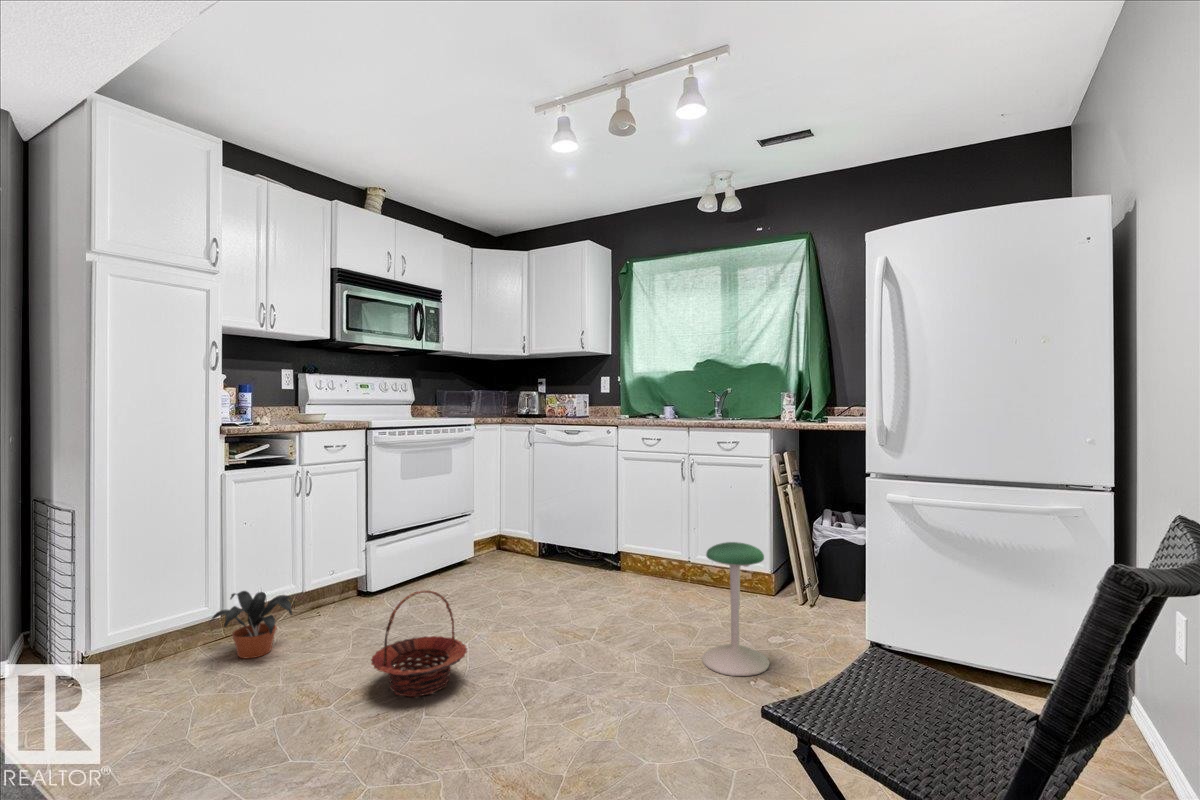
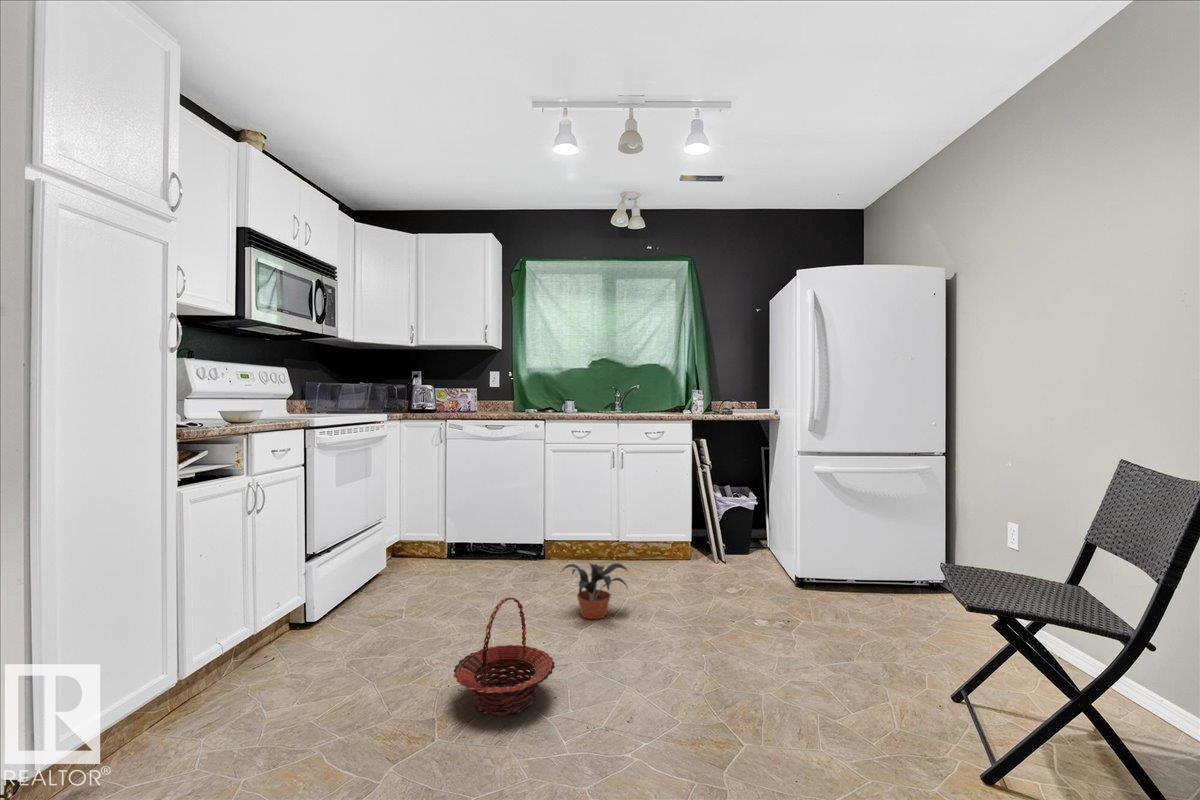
stool: present [702,542,769,676] -> none [704,515,760,626]
potted plant: present [210,591,294,658] -> present [564,563,627,619]

